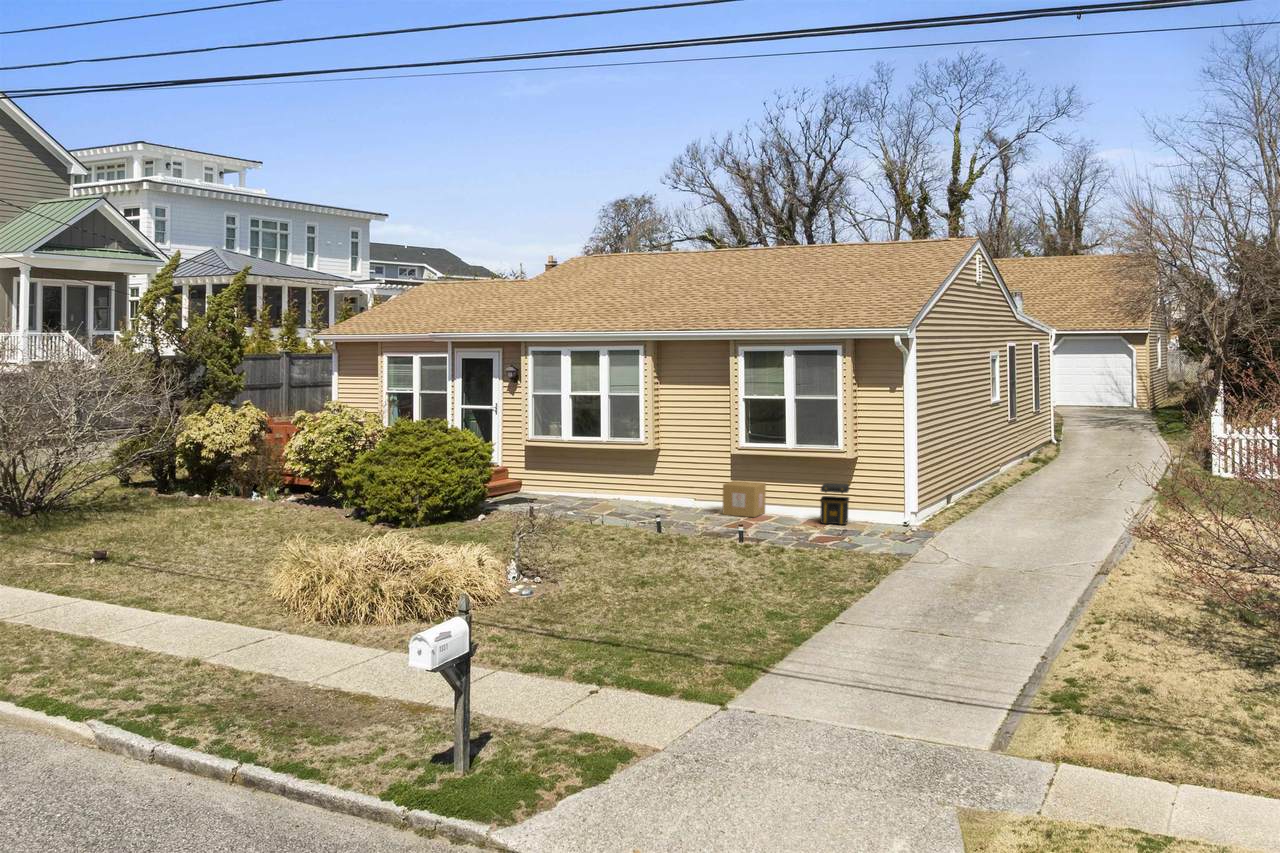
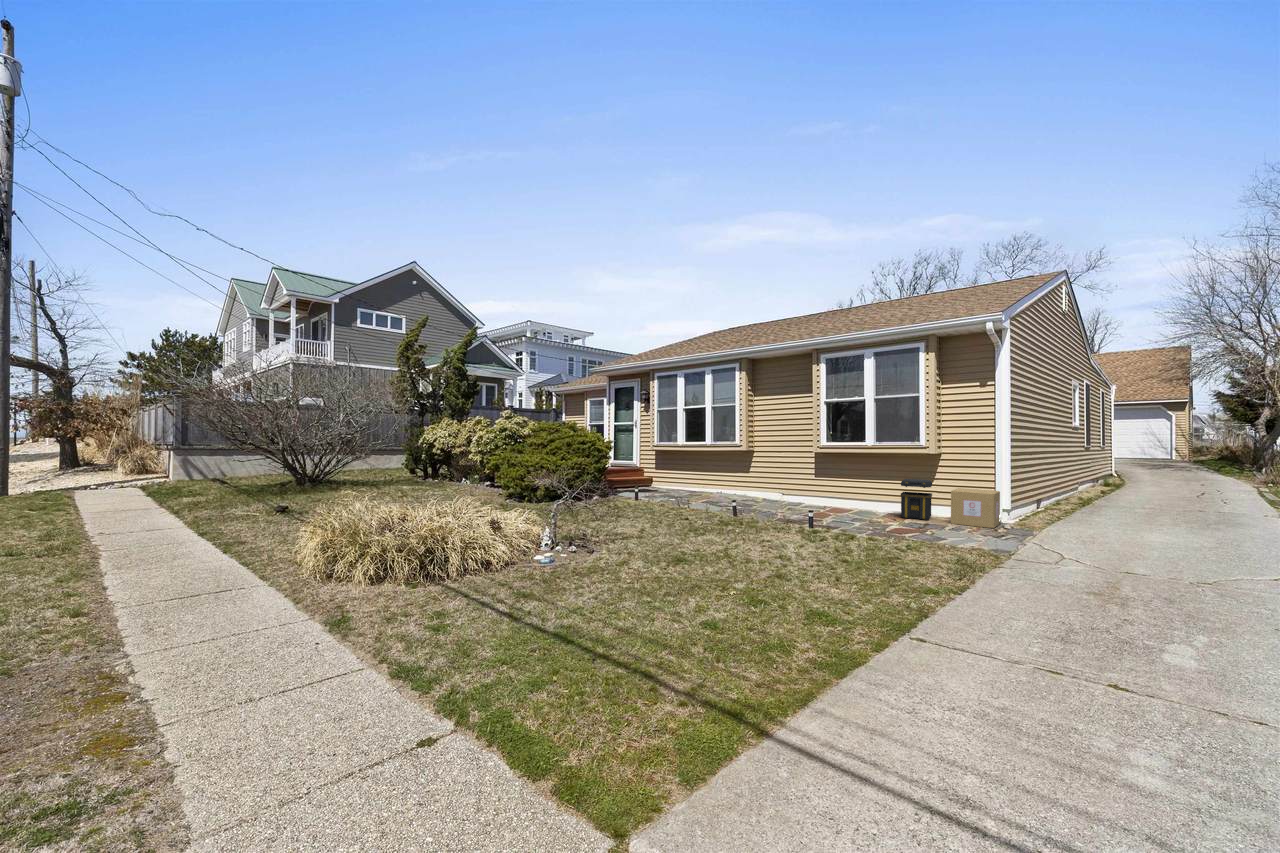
cardboard box: present [723,480,766,517] -> present [951,488,1000,528]

